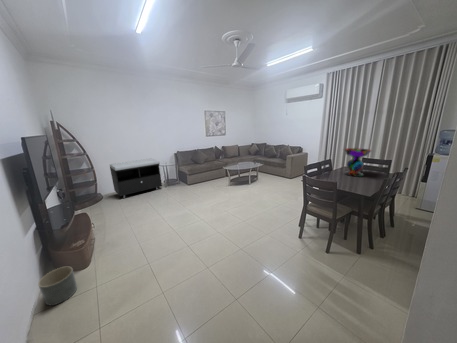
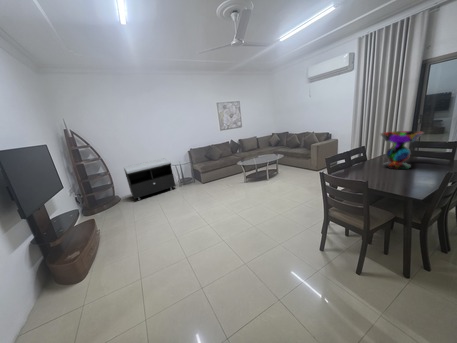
planter: present [38,267,77,305] -> none [30,281,72,323]

